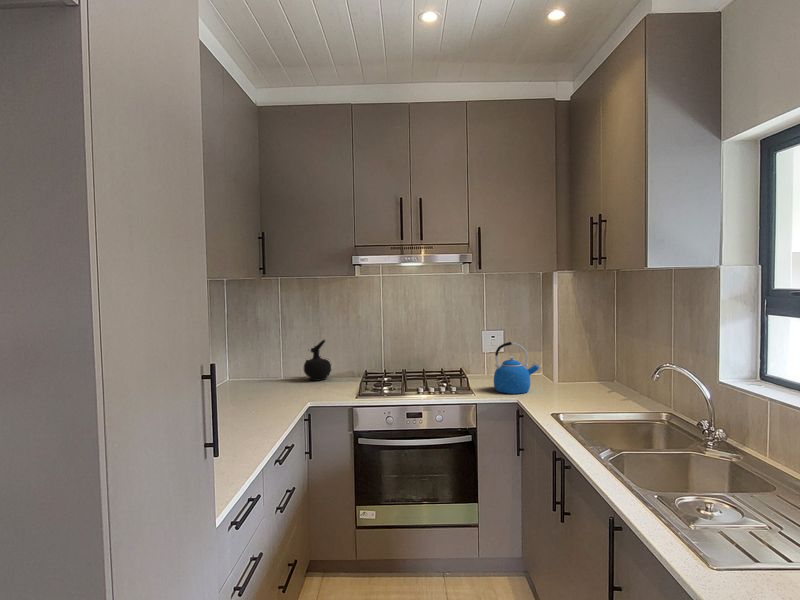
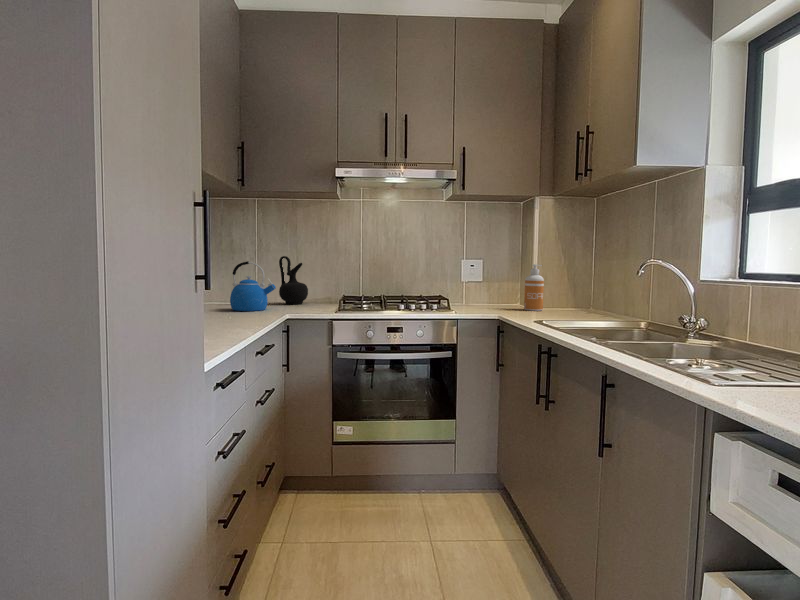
soap dispenser: none [547,339,567,387] -> present [524,264,544,311]
kettle: present [494,342,539,394] -> present [230,261,276,311]

